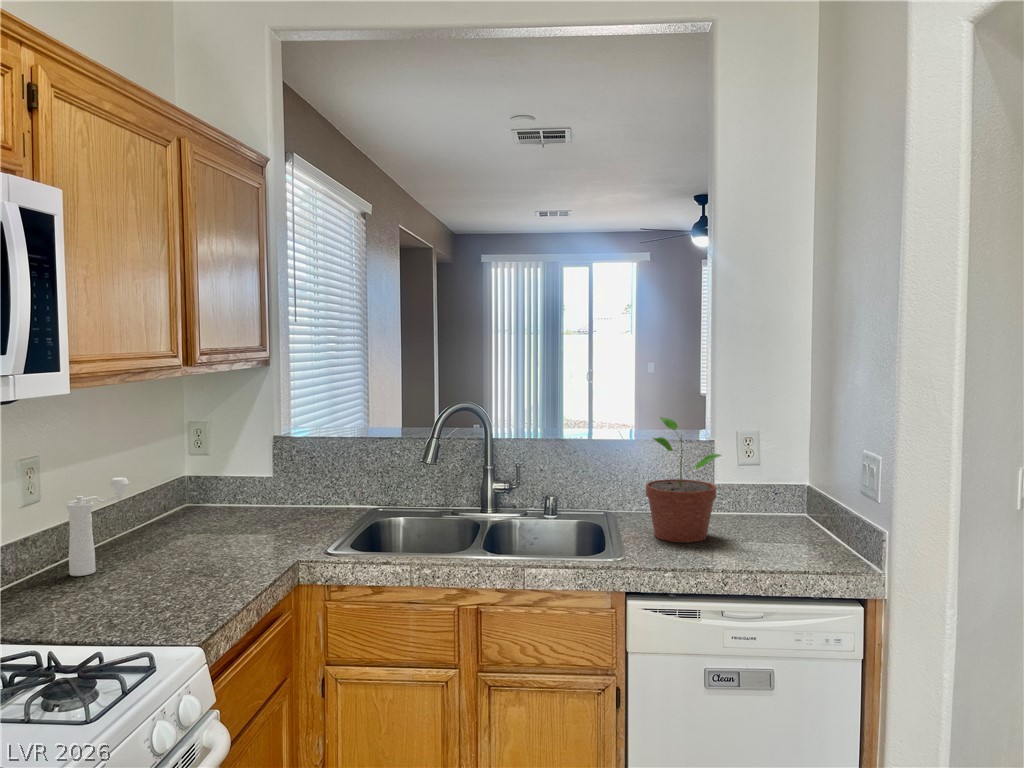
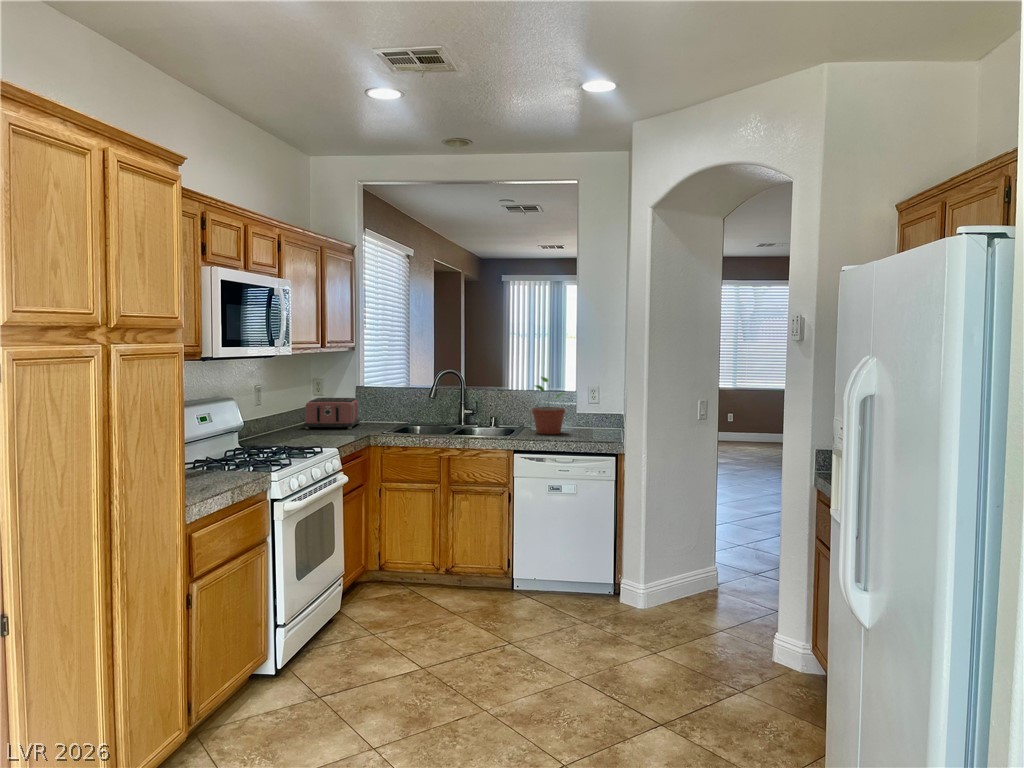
toaster: none [160,461,283,535] -> present [304,398,360,429]
pepper mill: present [67,477,129,576] -> none [272,397,296,437]

